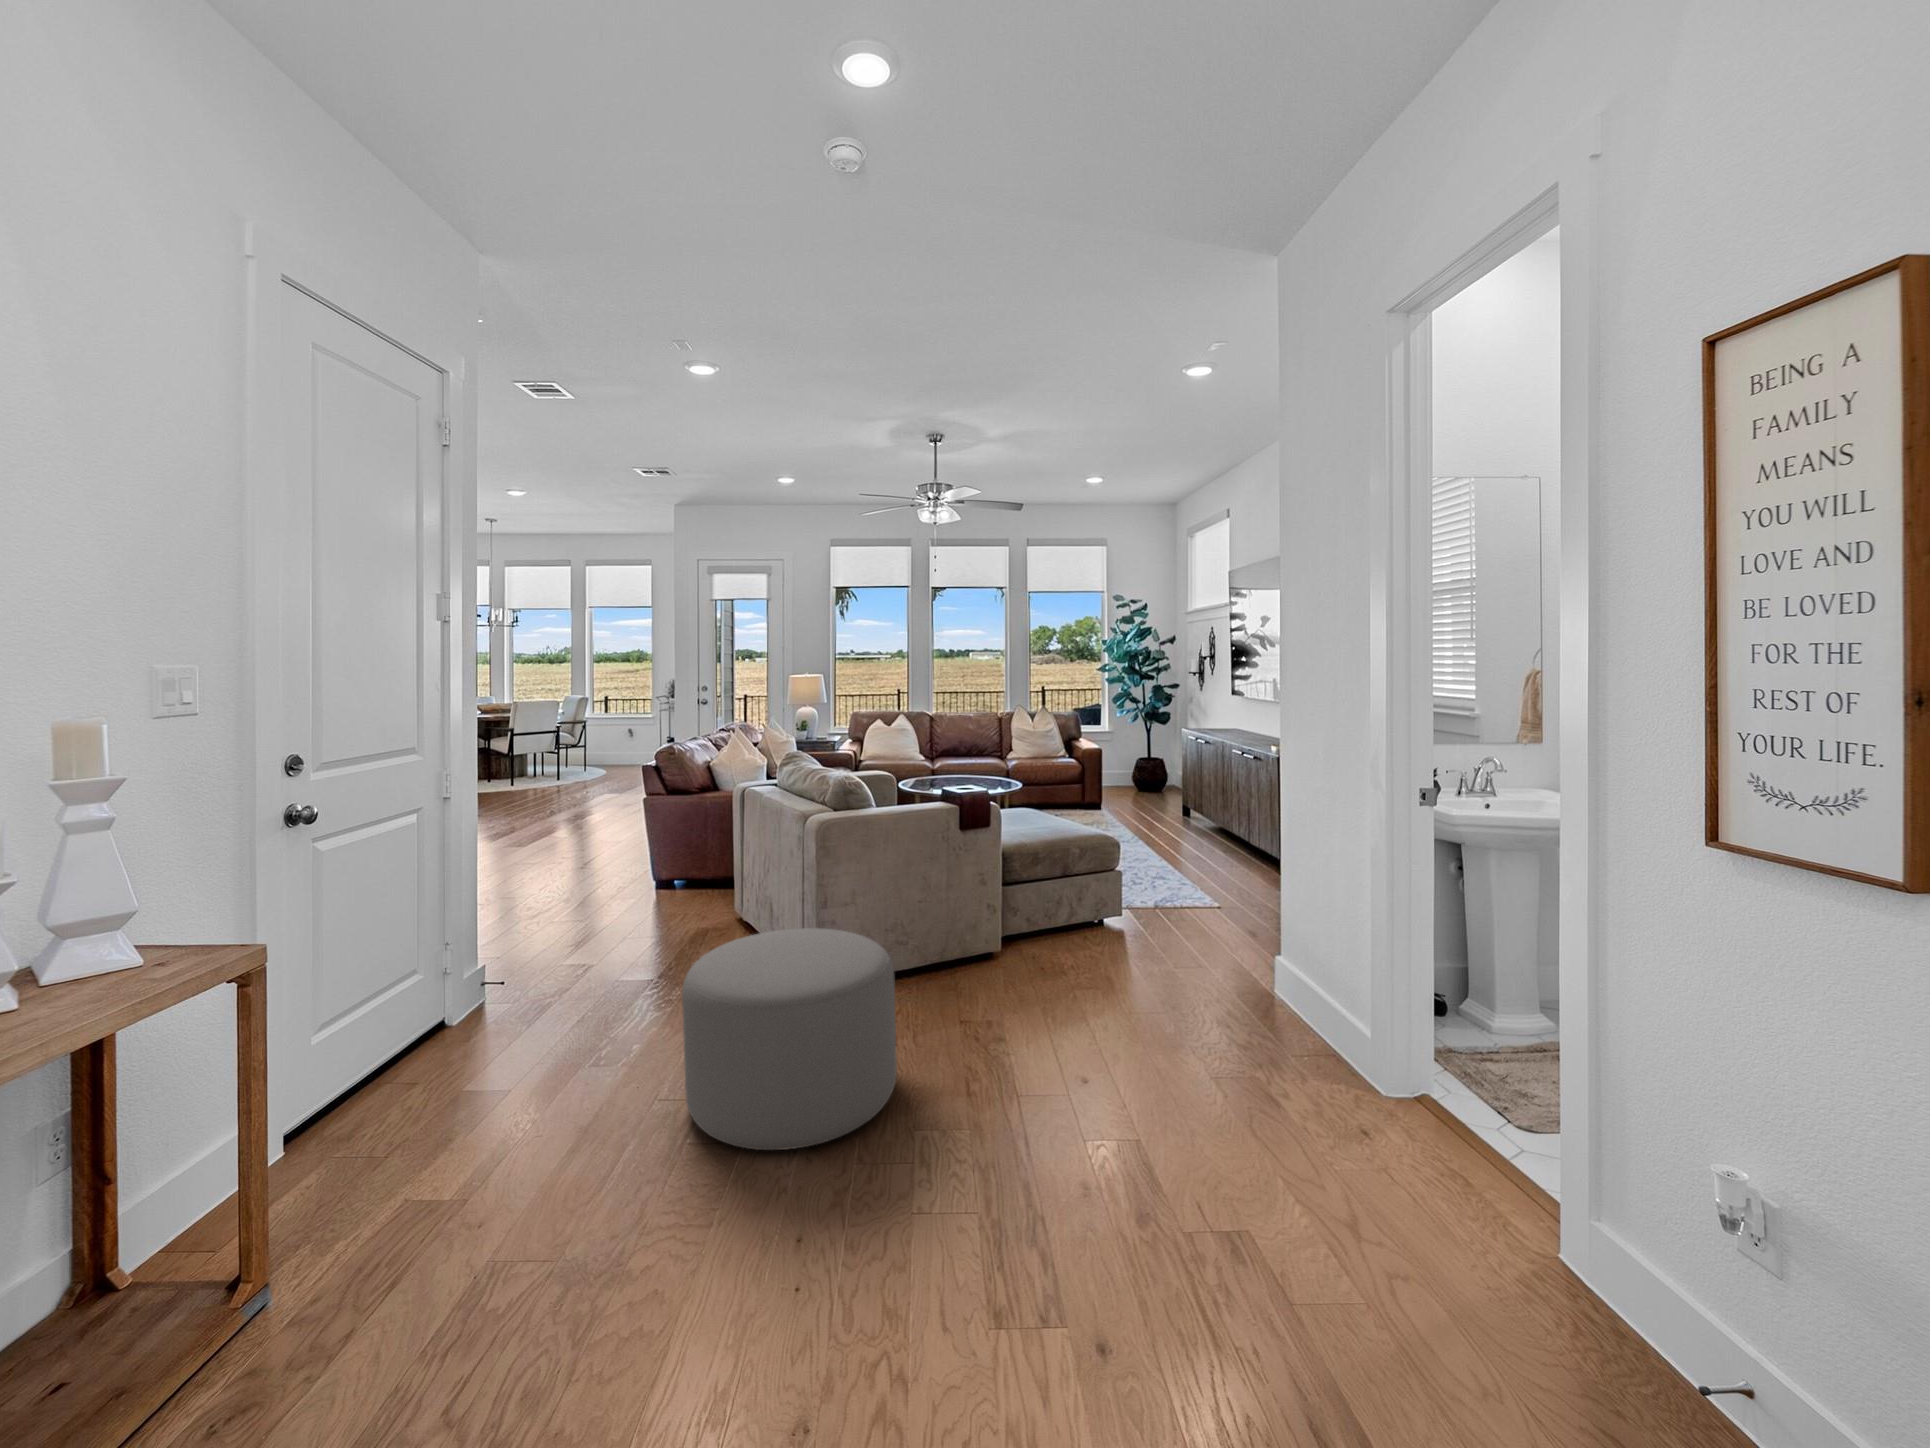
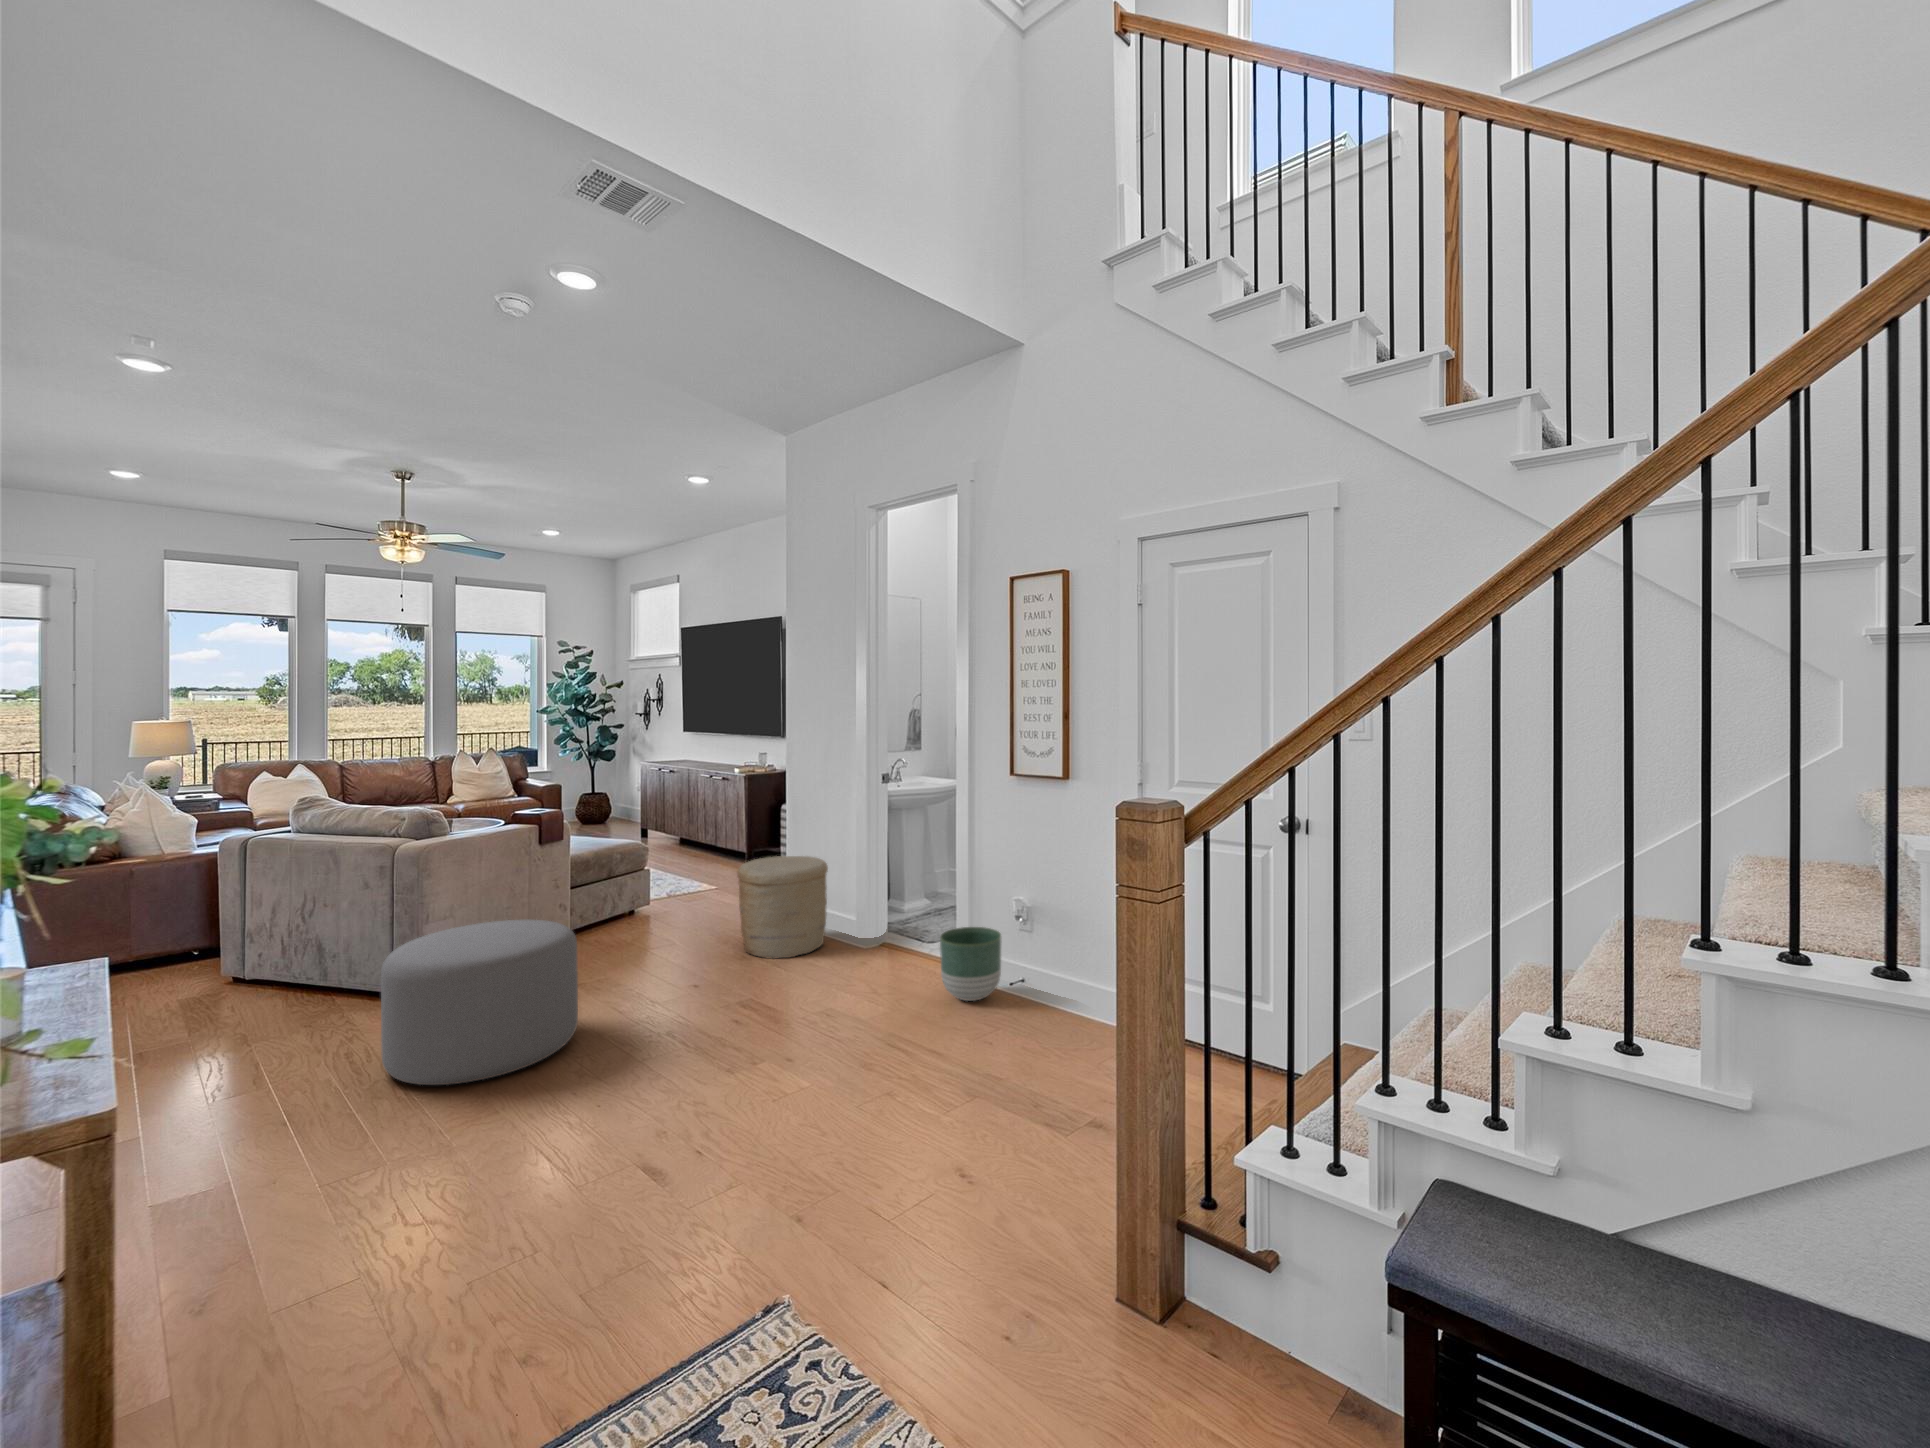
woven basket: none [1173,892,1316,1063] -> present [737,856,828,959]
planter: none [1488,1158,1666,1368] -> present [940,927,1001,1001]

